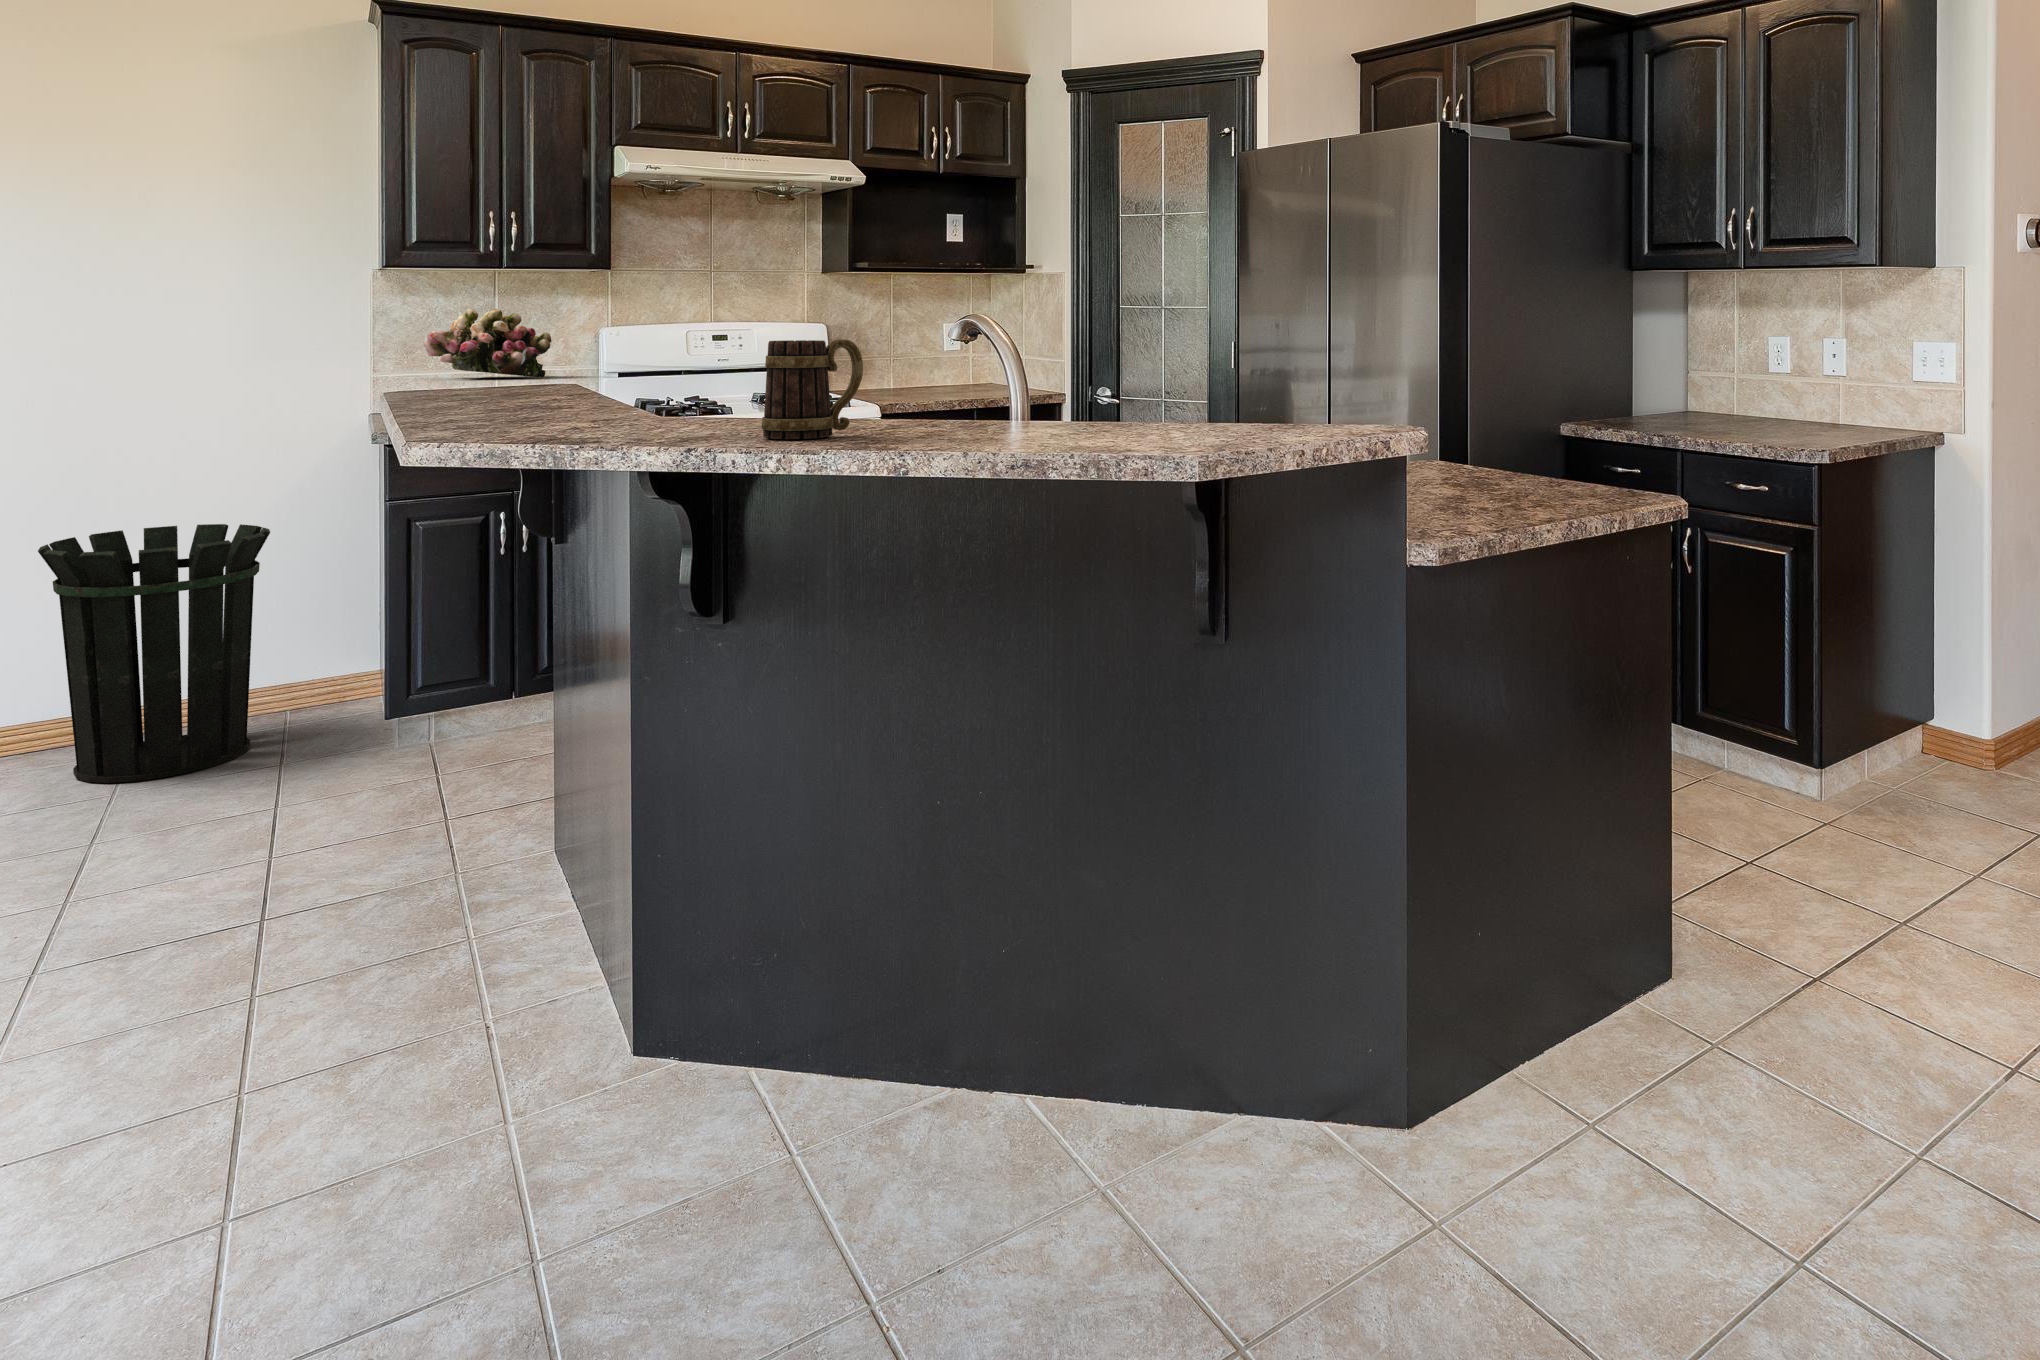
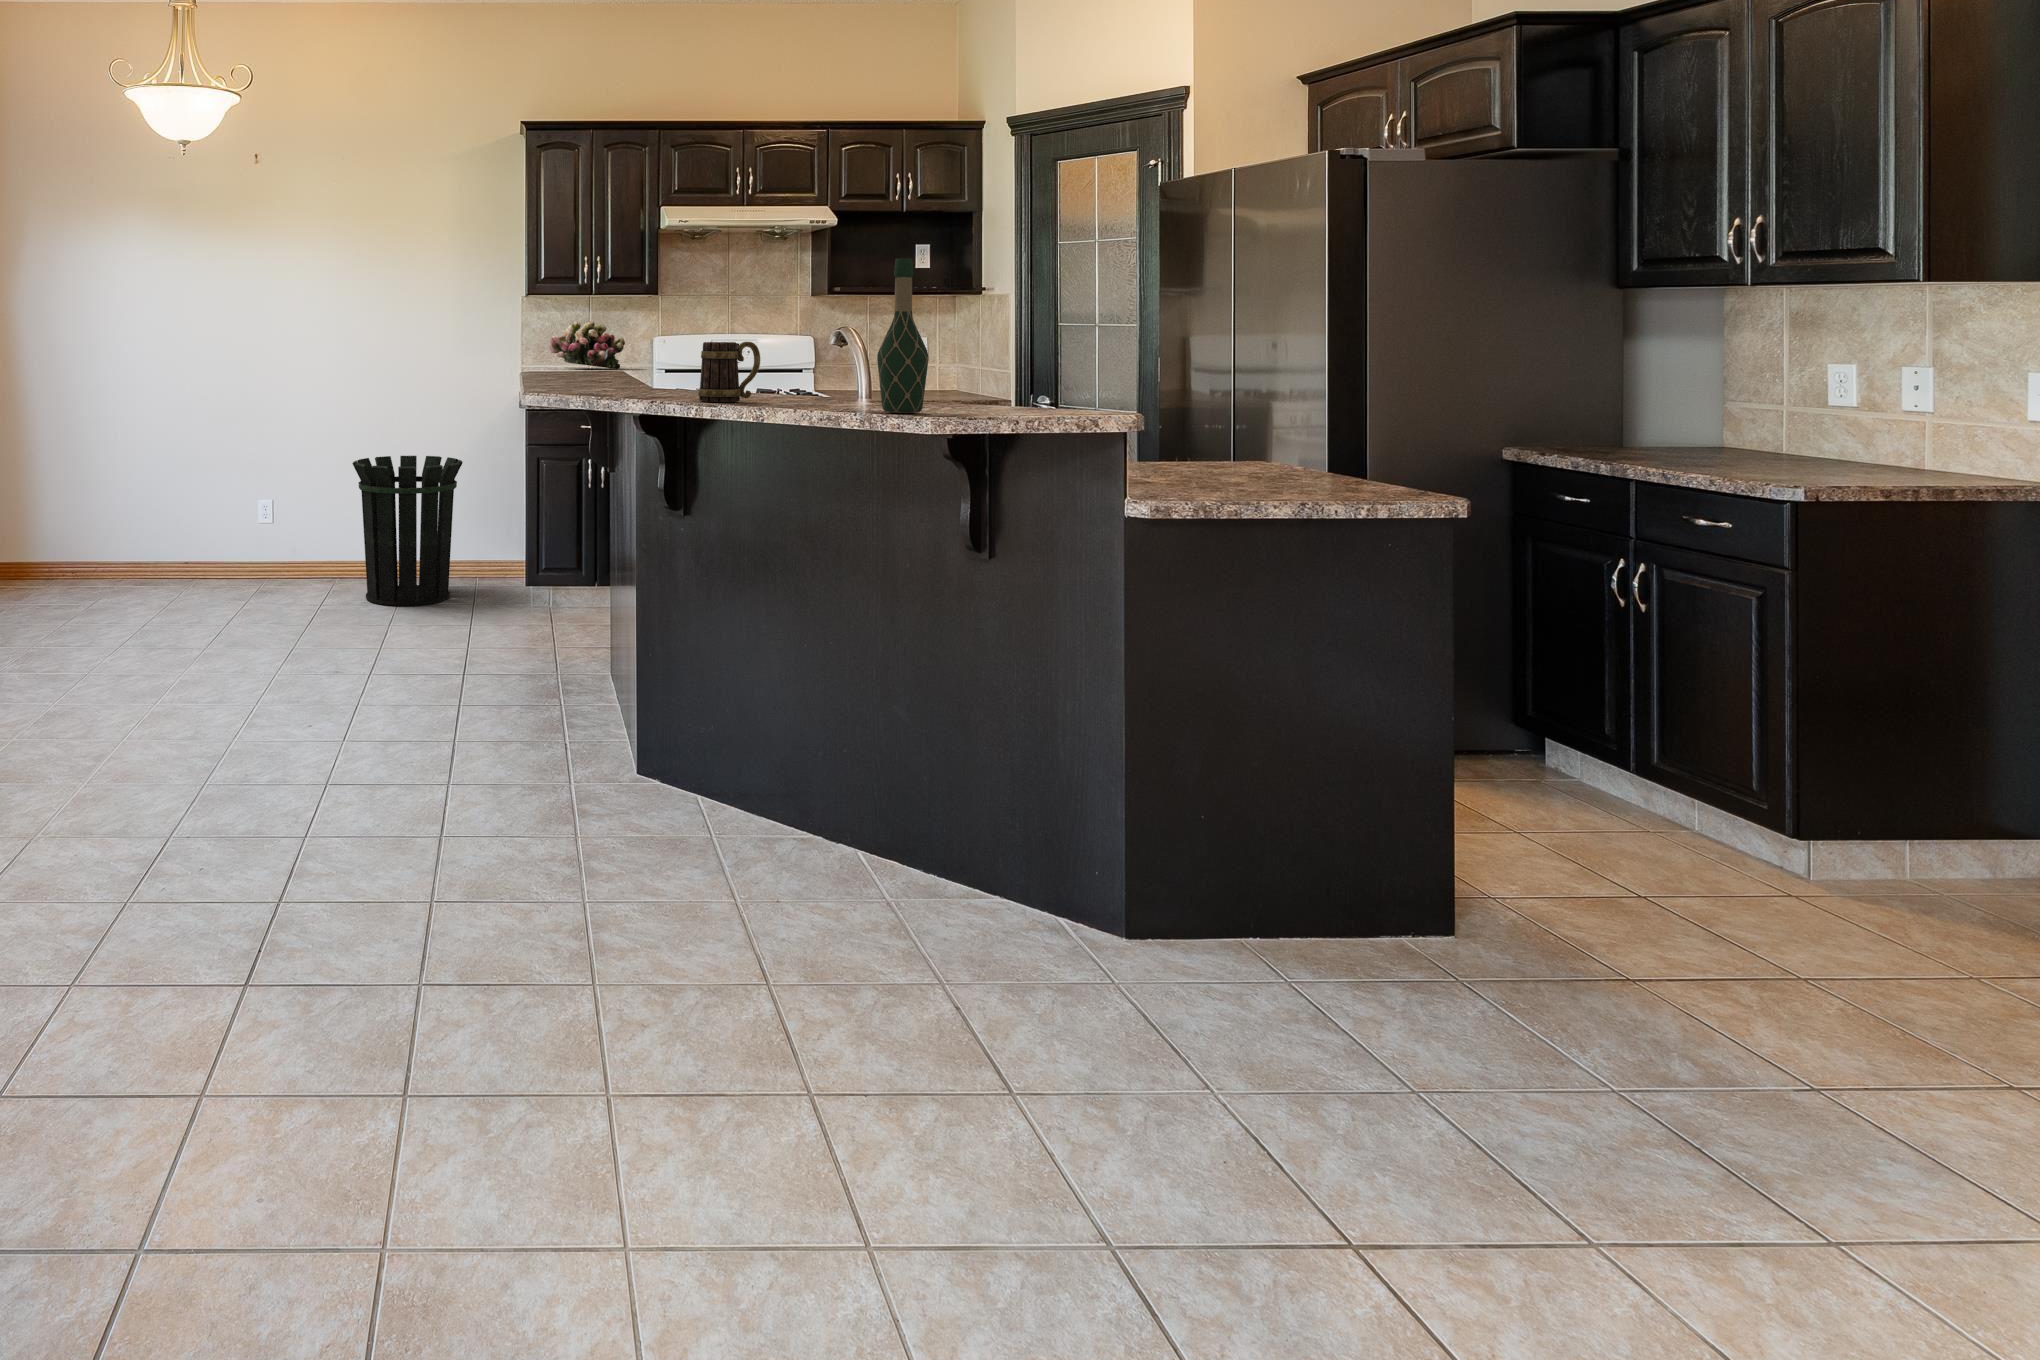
wine bottle: none [1083,209,1159,449] -> present [877,258,929,413]

